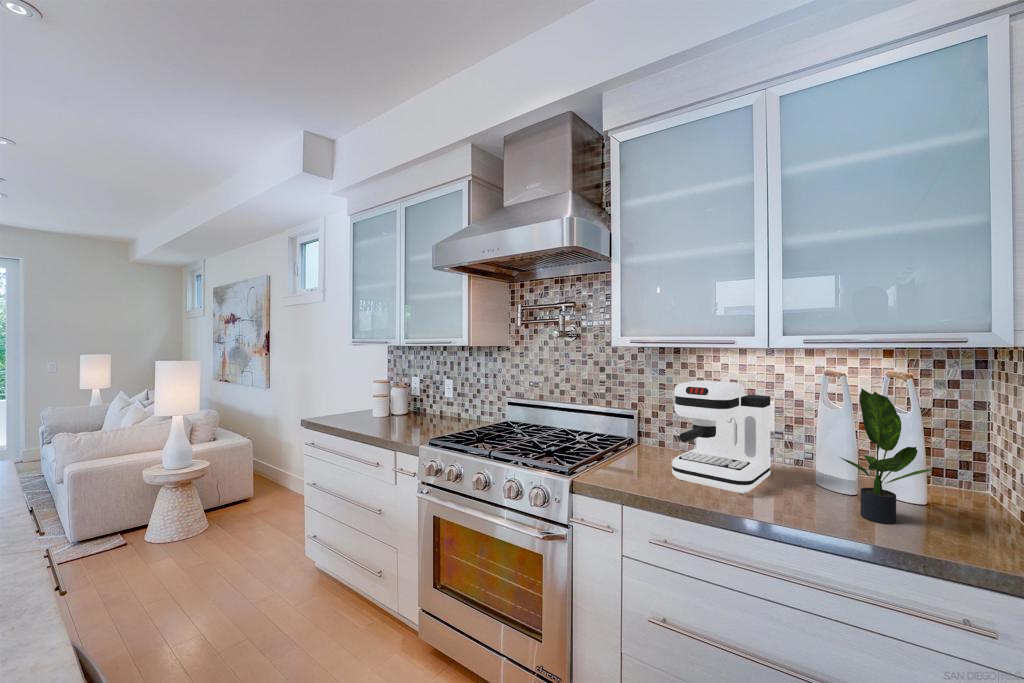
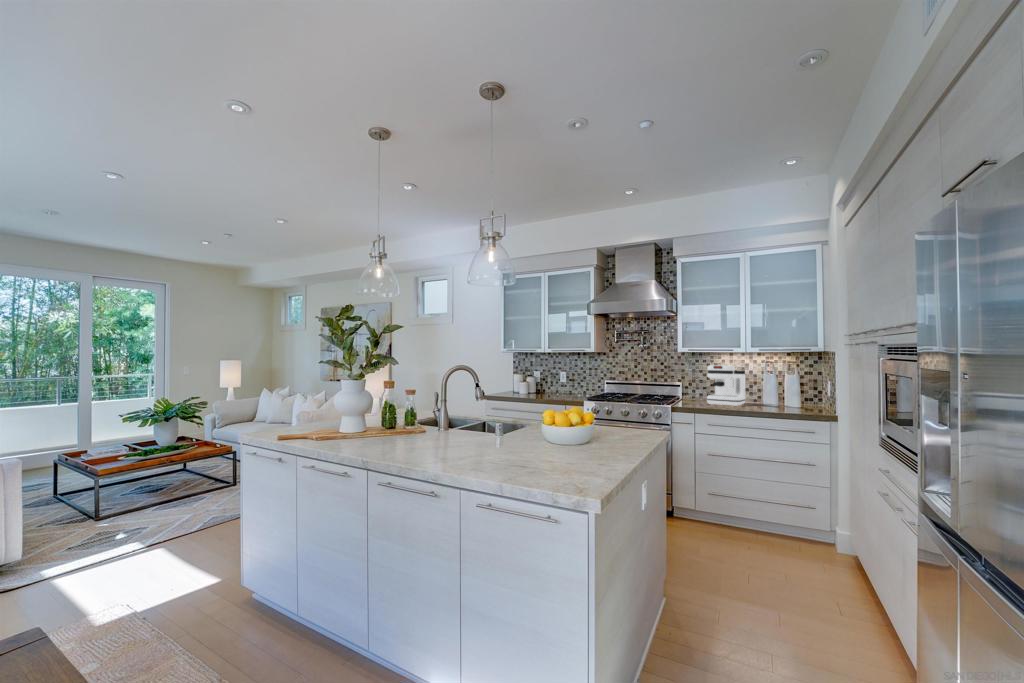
potted plant: present [841,388,932,523] -> none [770,364,800,410]

